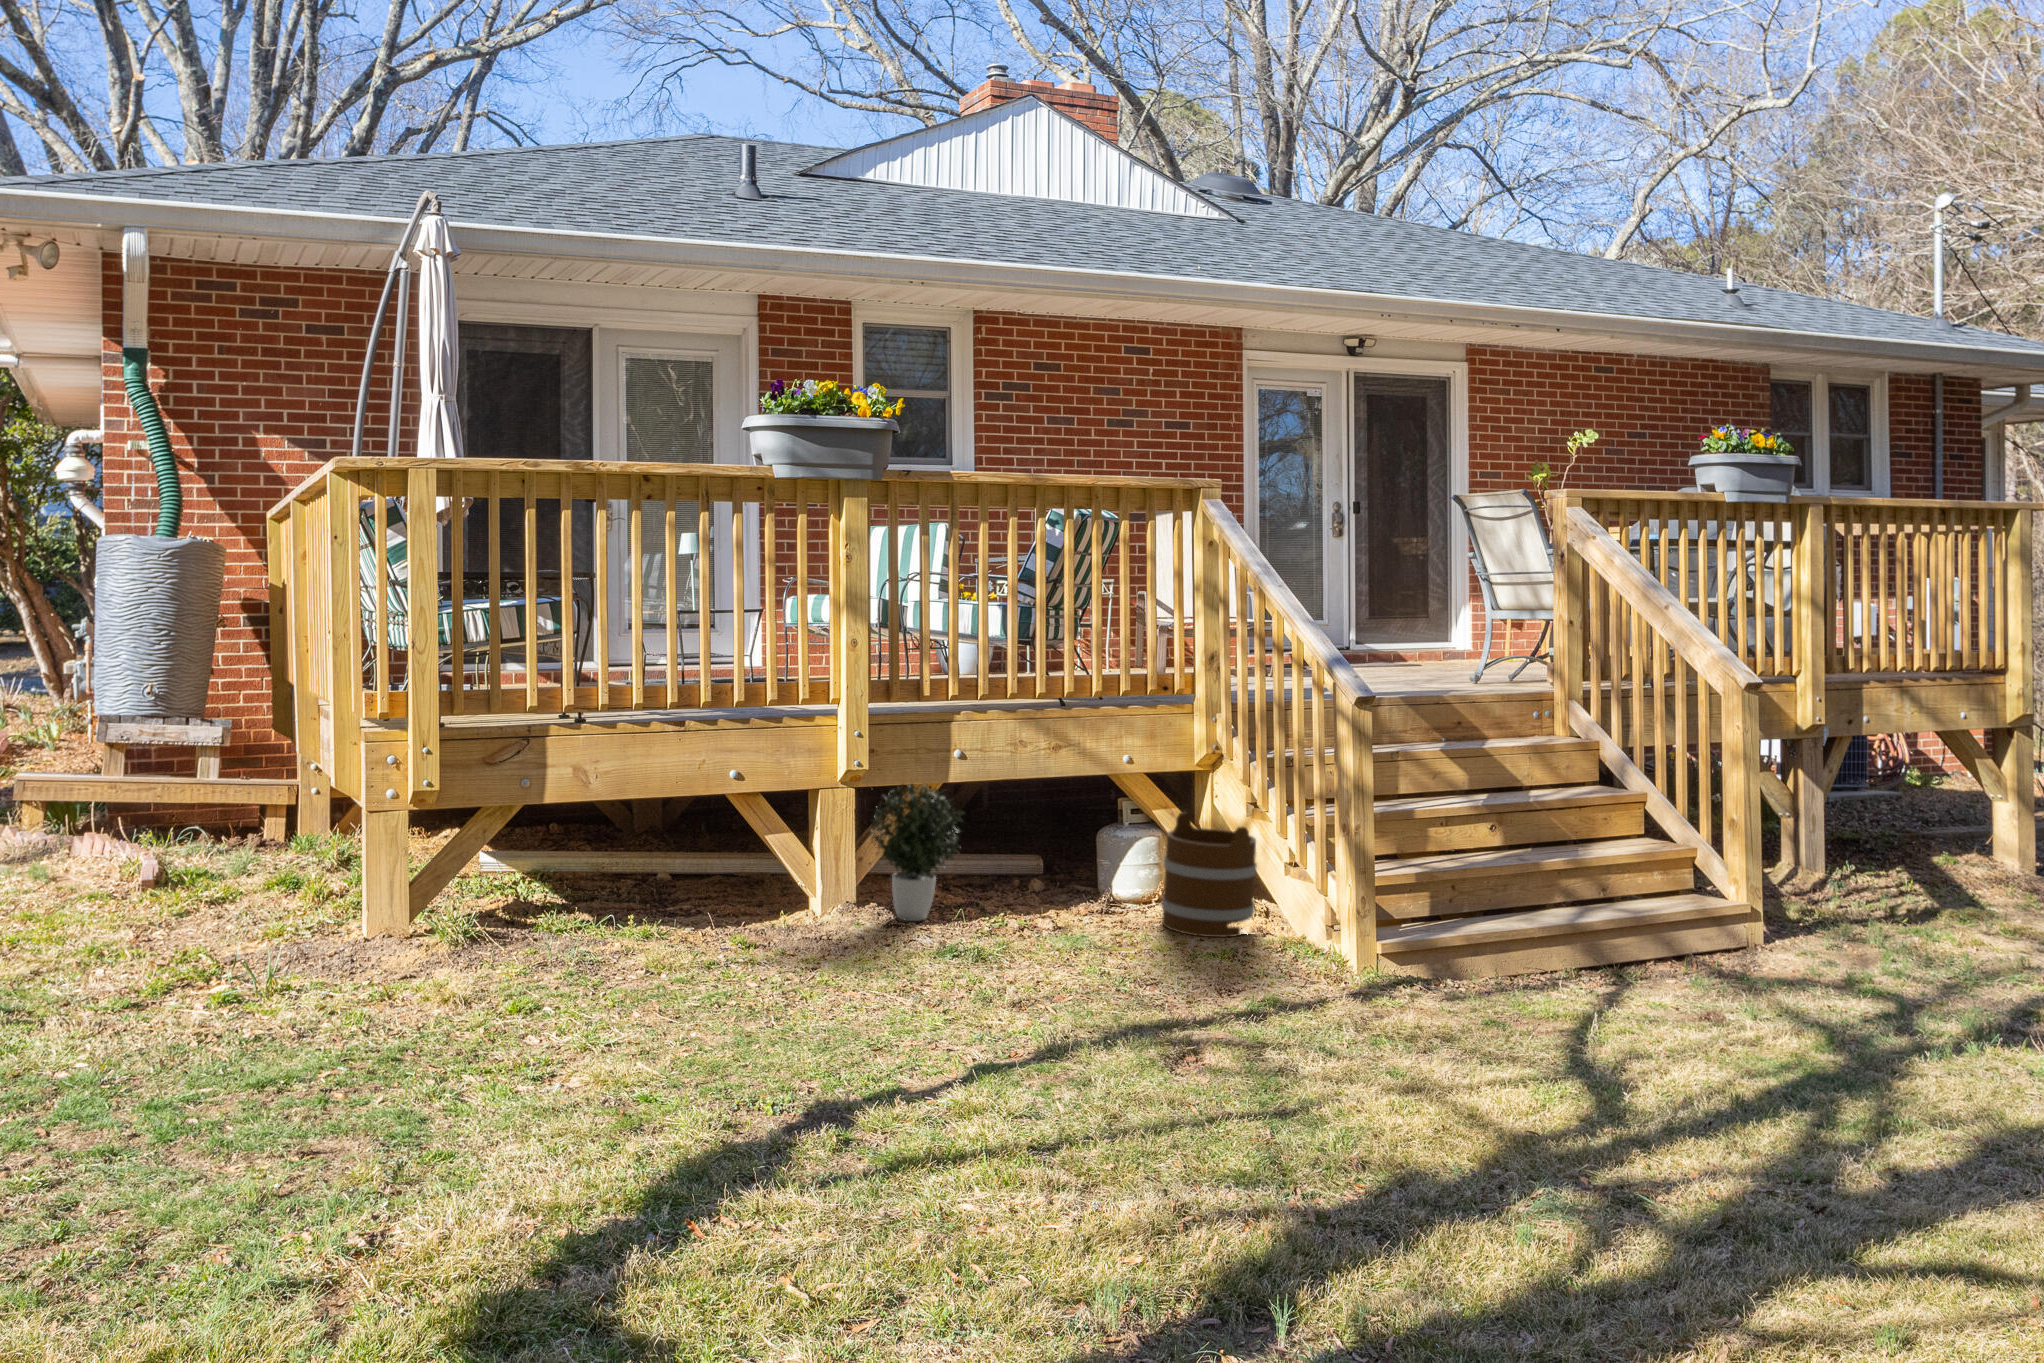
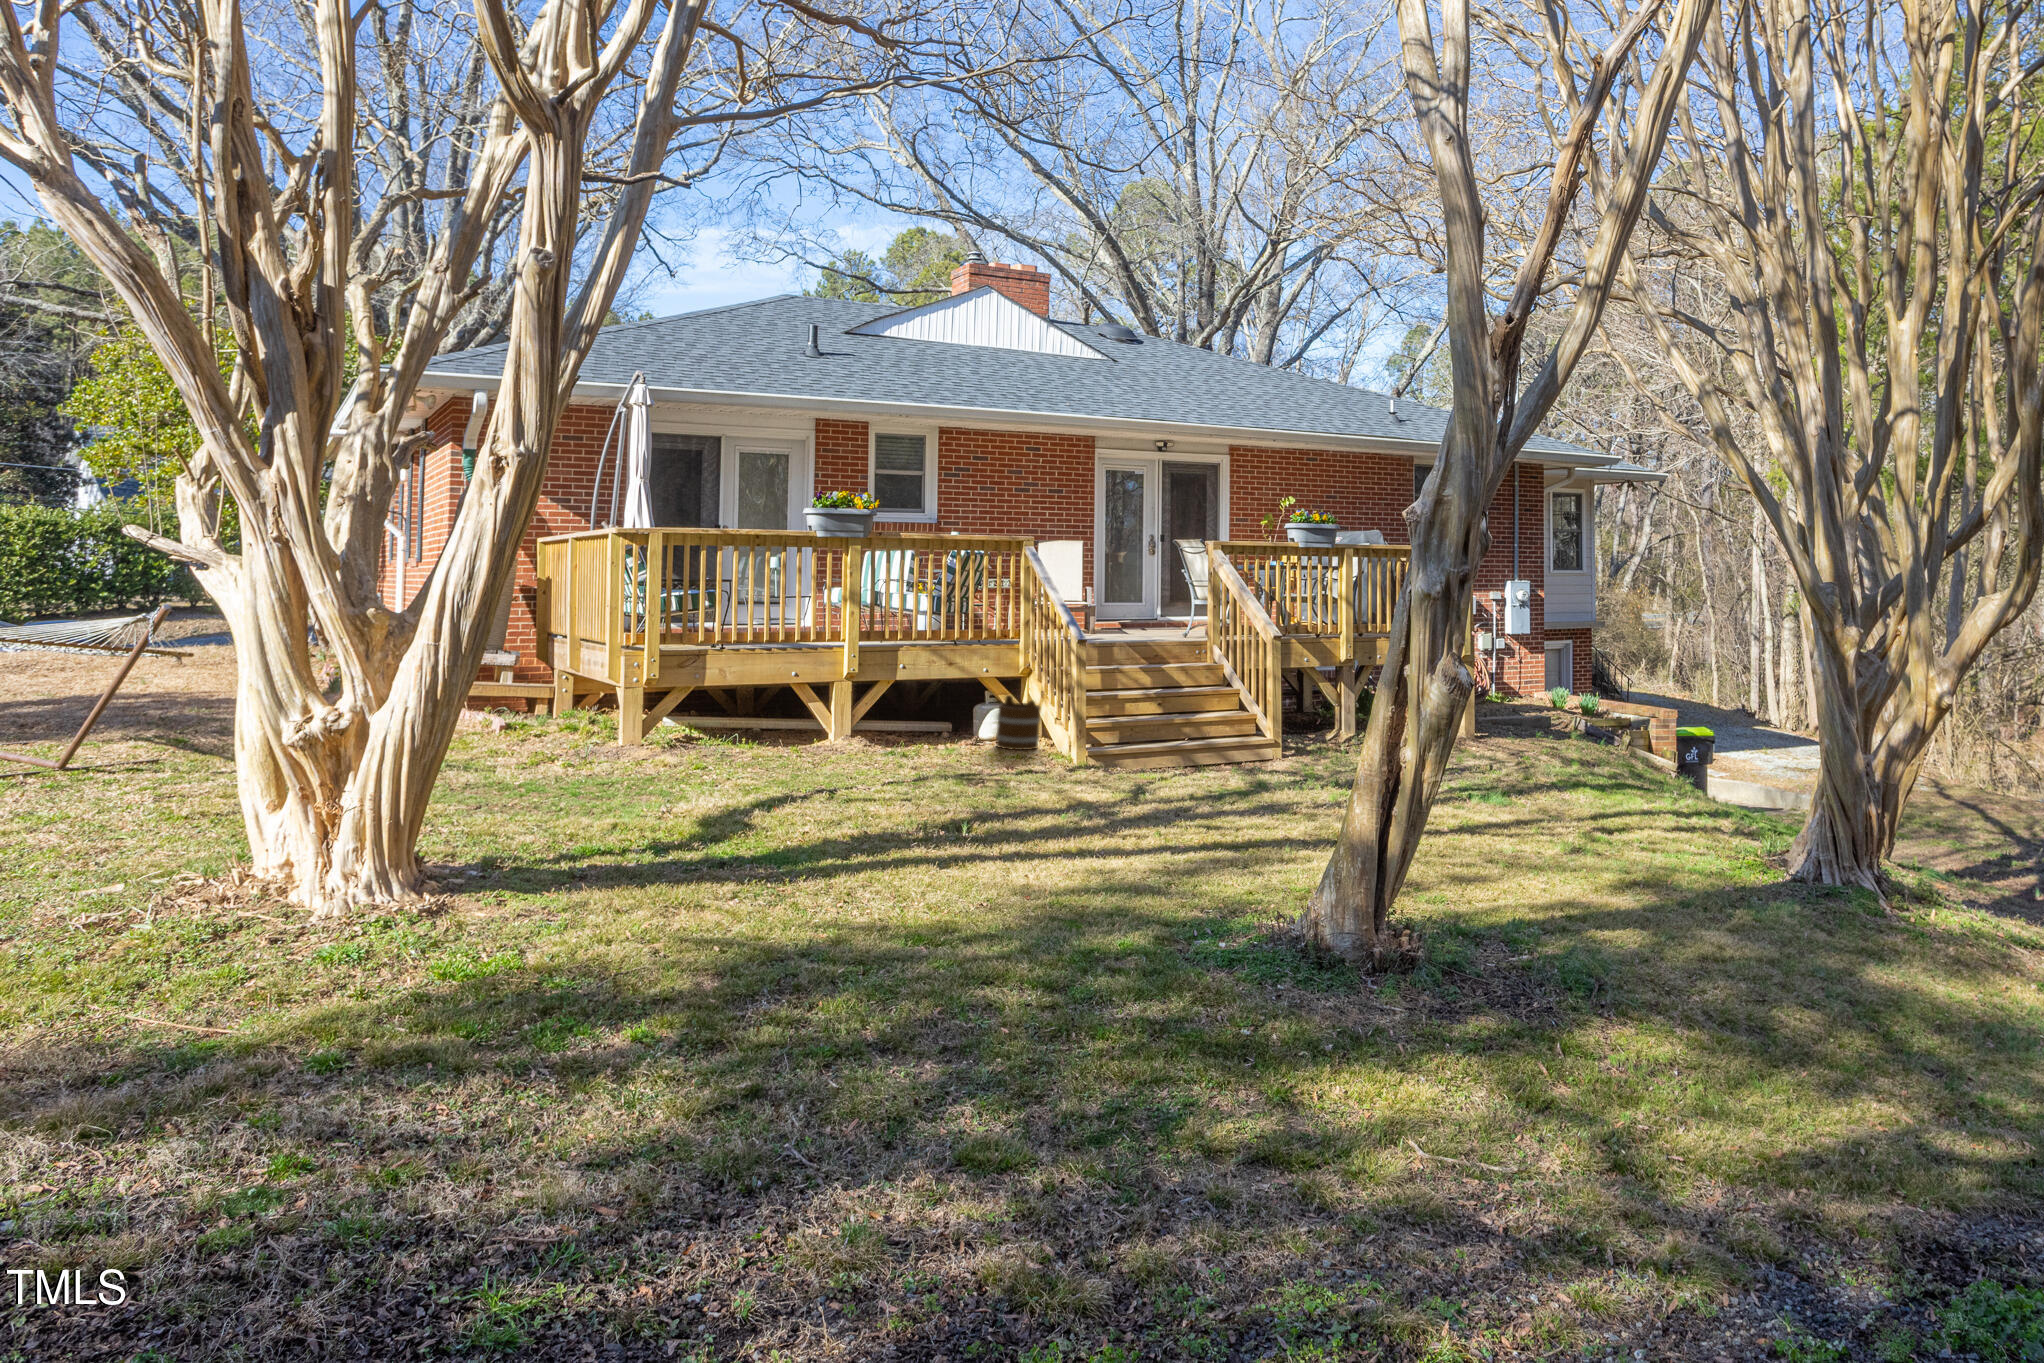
potted plant: present [872,784,965,921] -> none [858,679,904,743]

